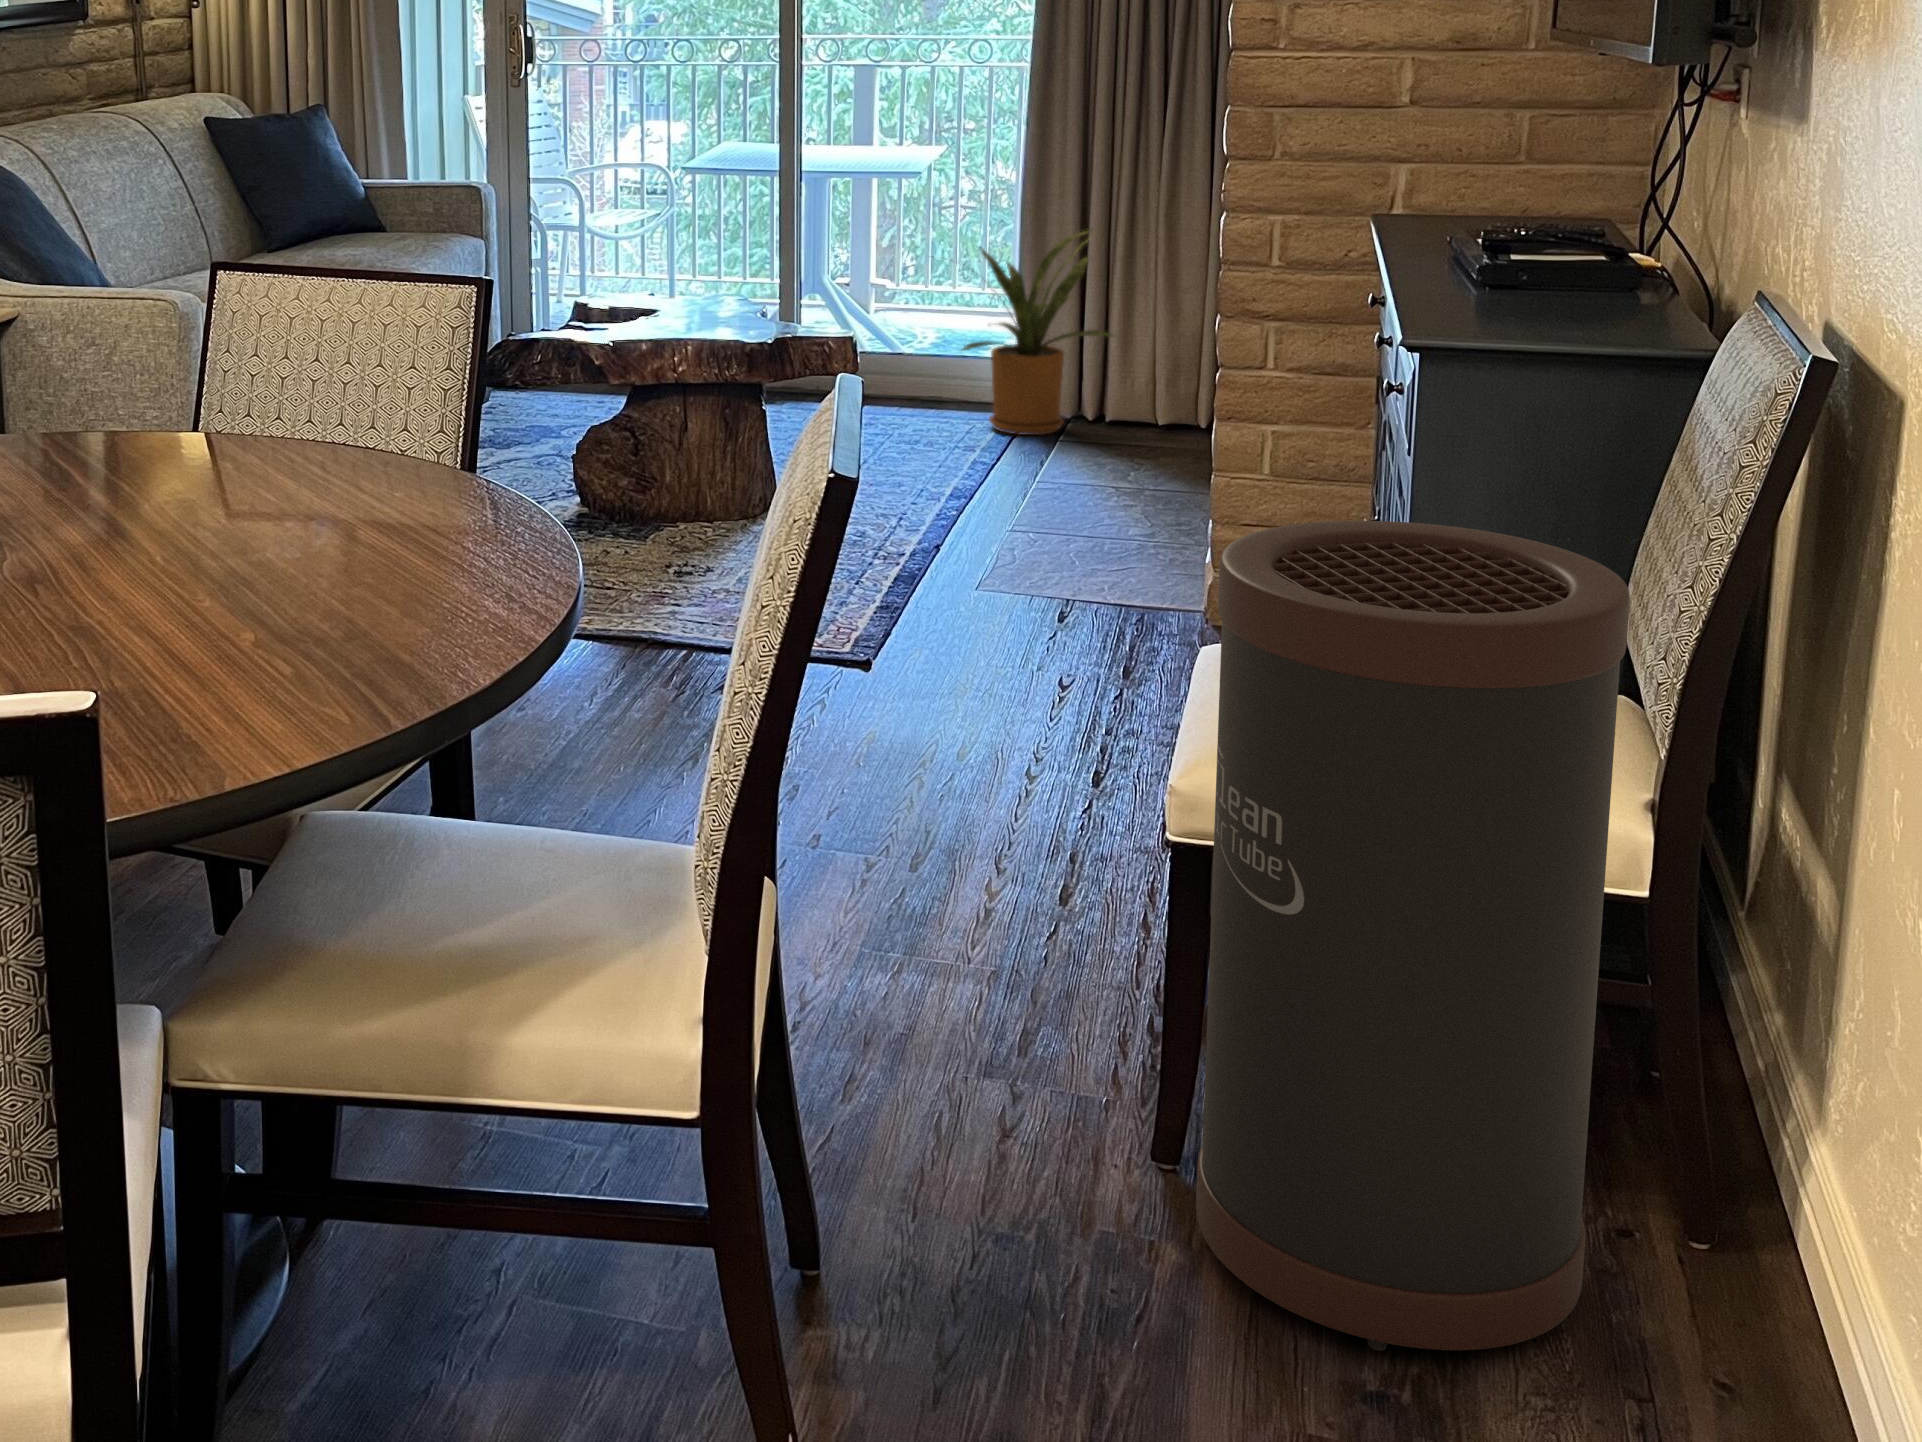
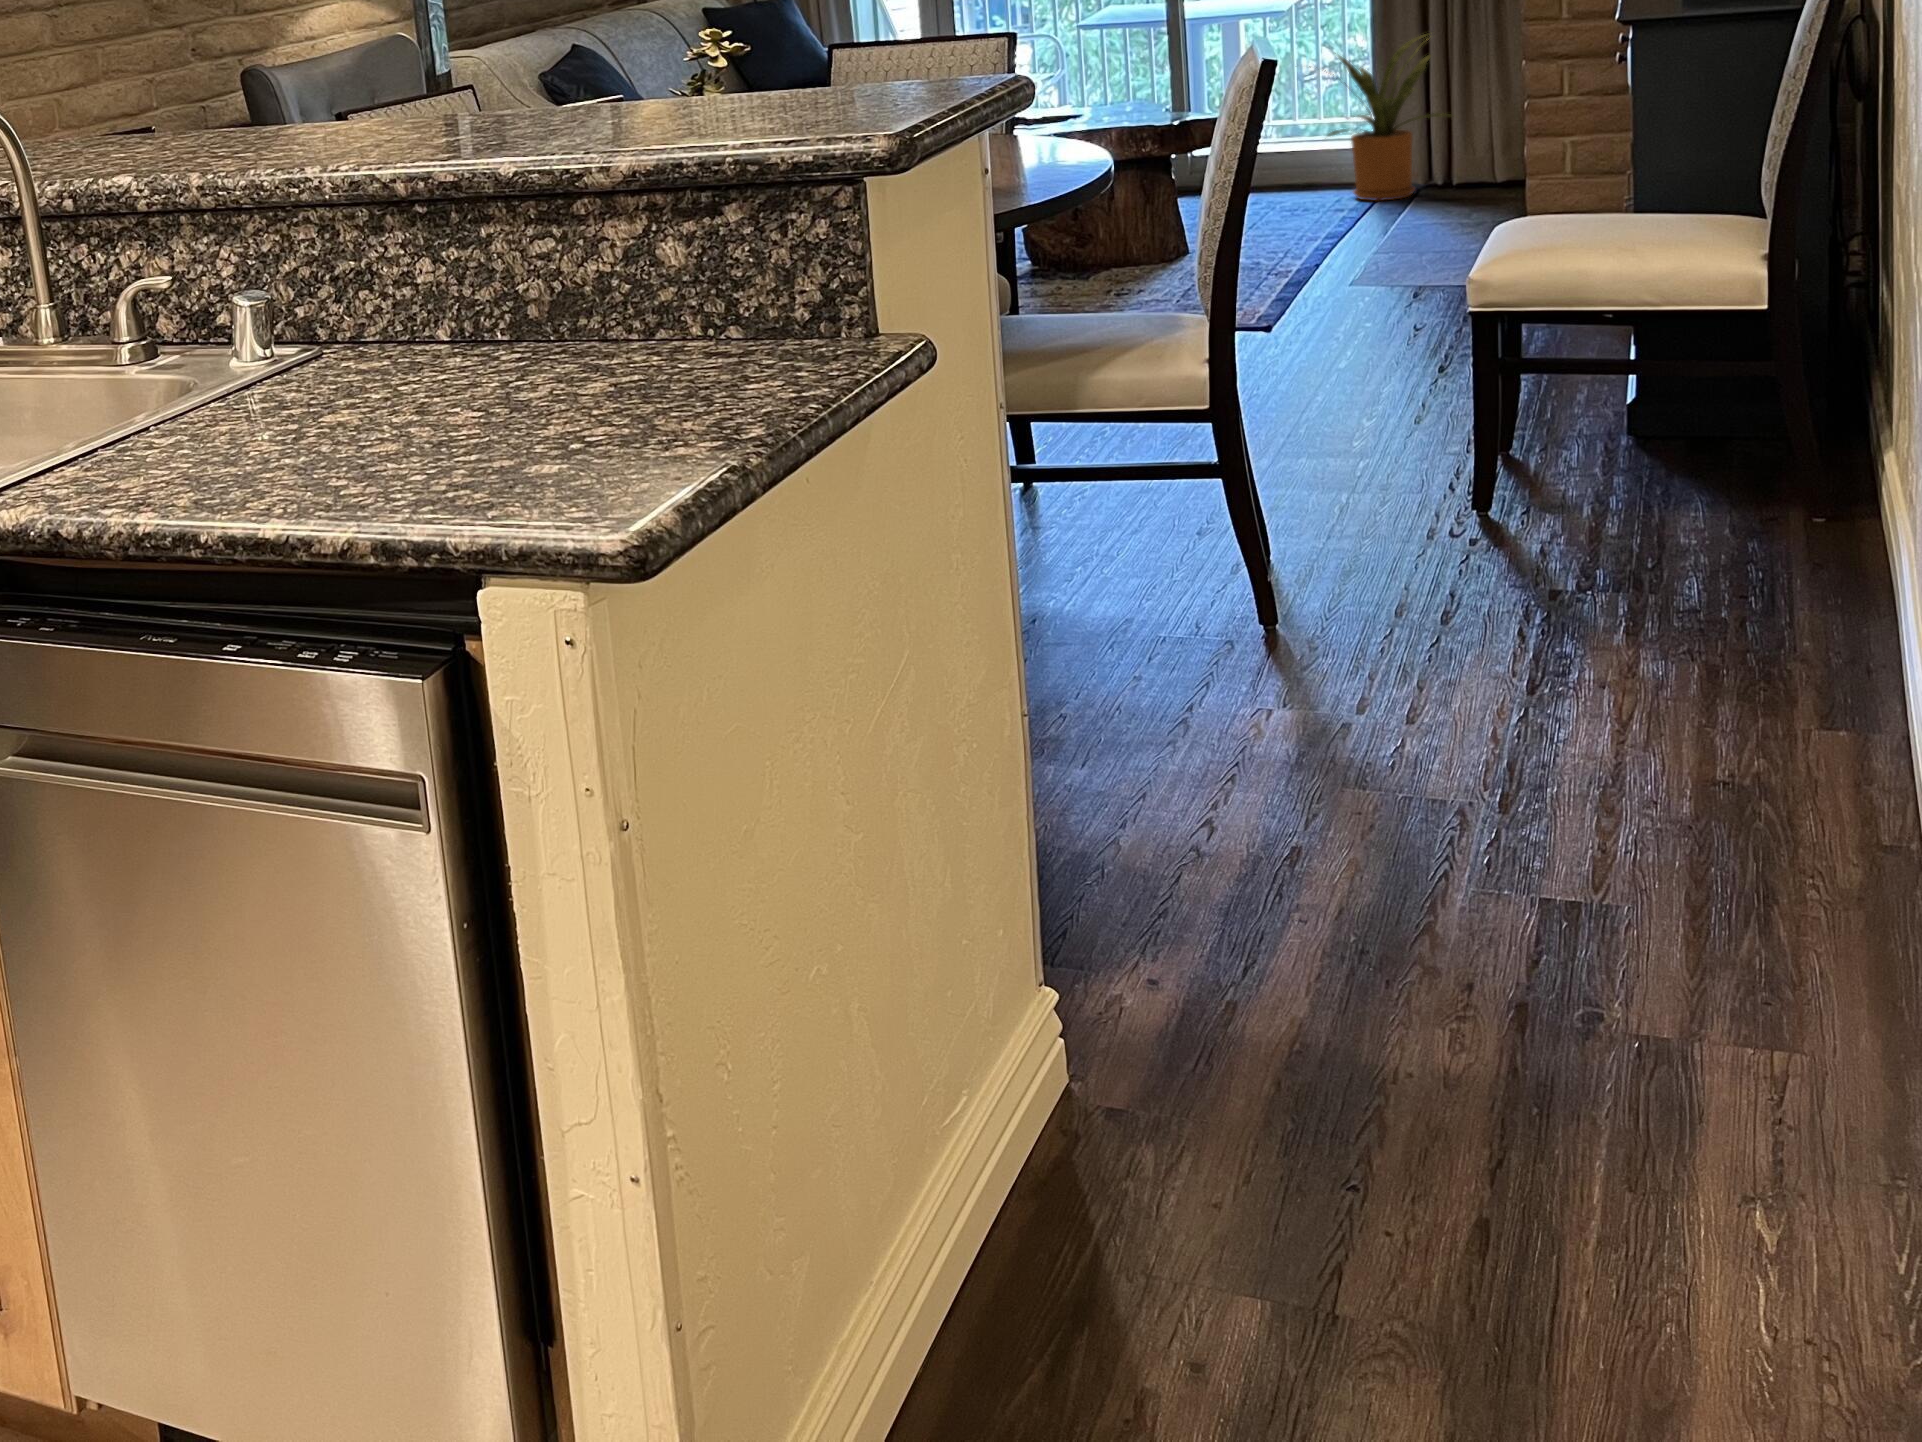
trash can: present [1196,521,1630,1351] -> none [1498,109,1750,571]

